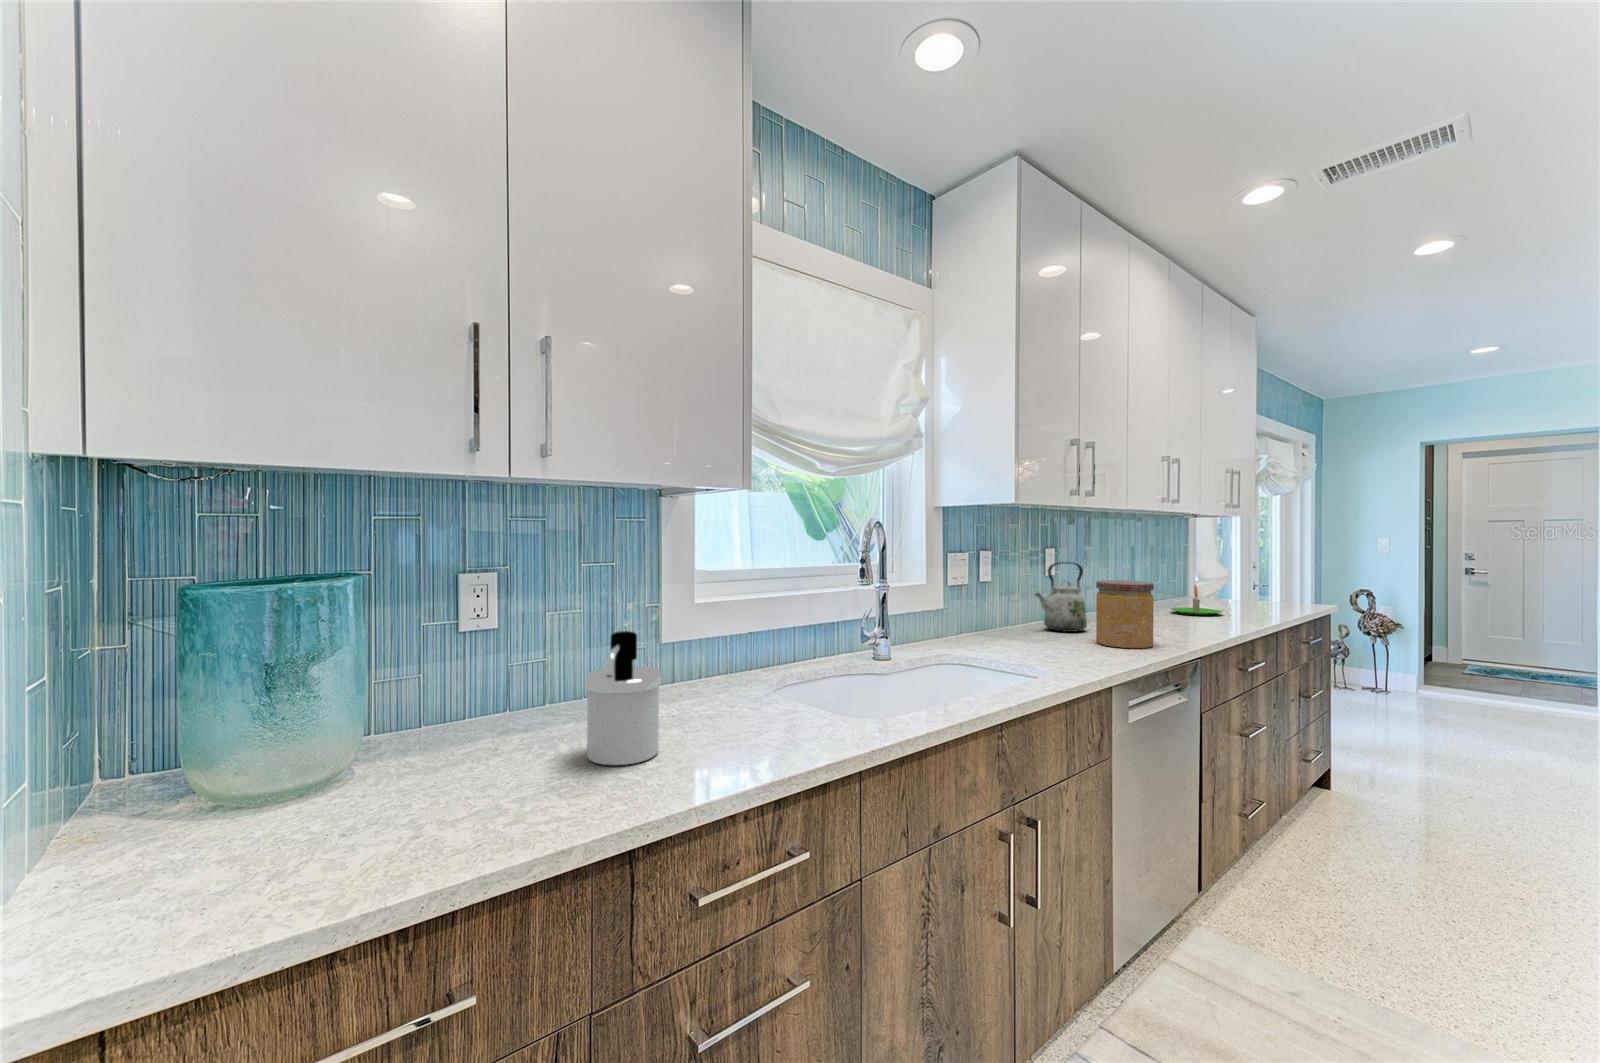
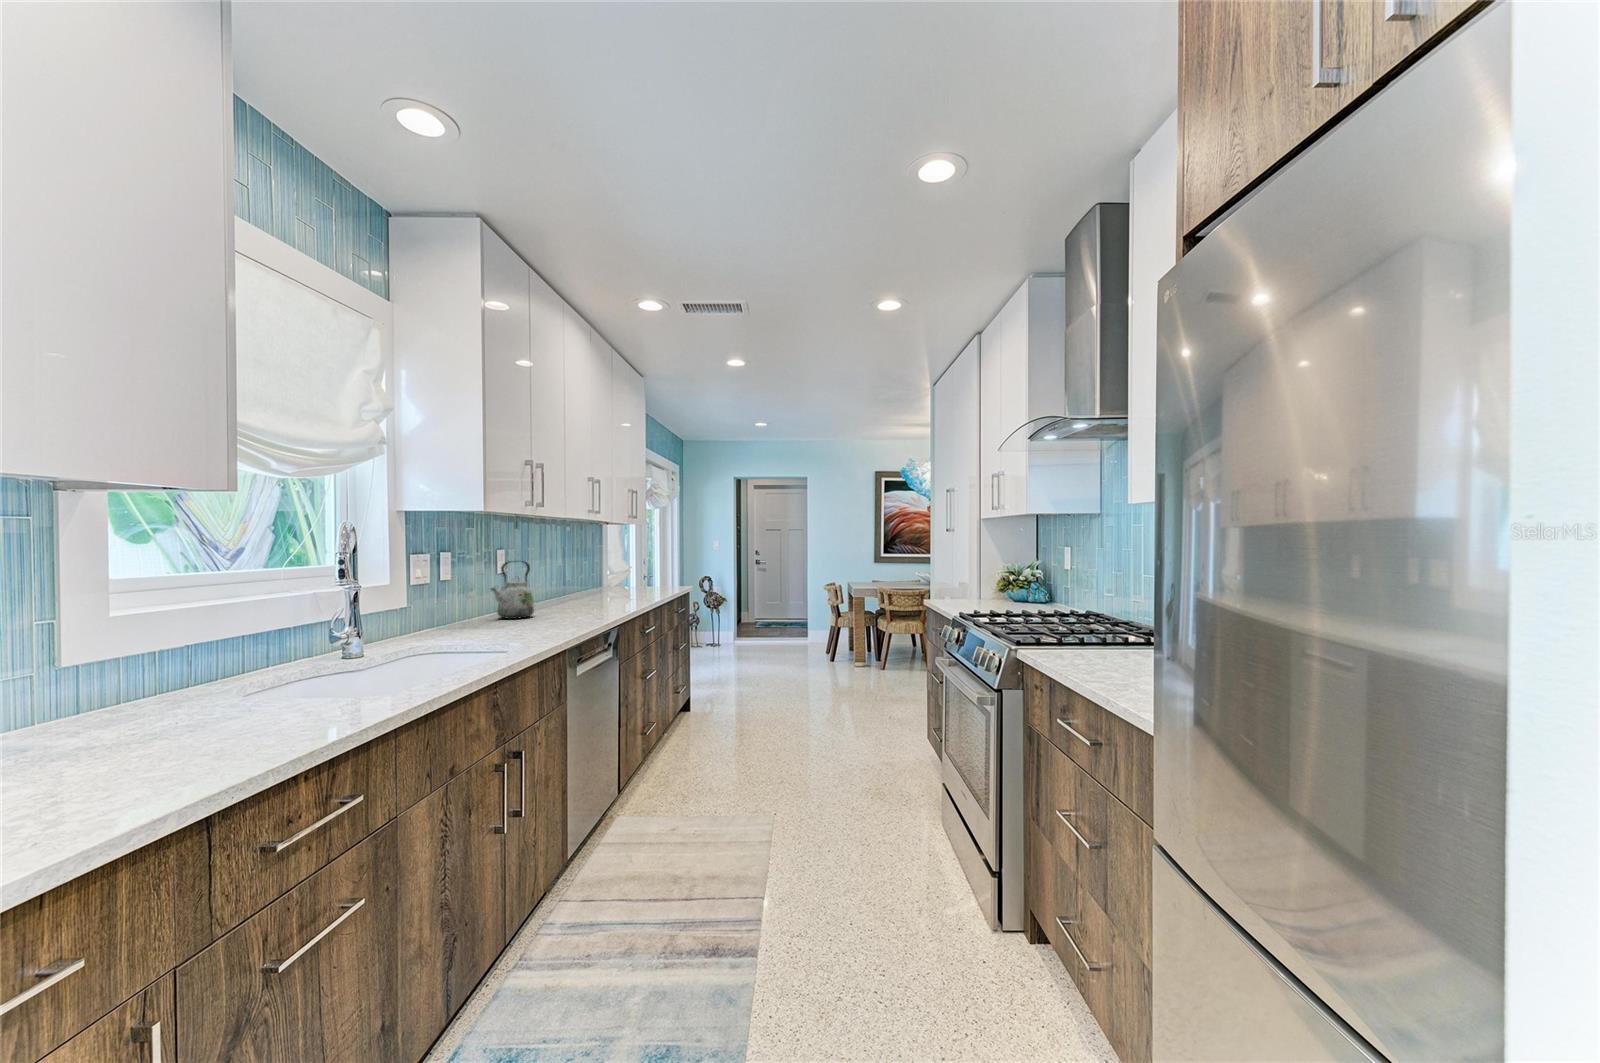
jar: present [1096,580,1154,648] -> none [544,573,587,624]
candle: present [1171,584,1223,615] -> none [591,575,627,599]
soap dispenser: present [585,631,662,765] -> none [69,637,178,775]

